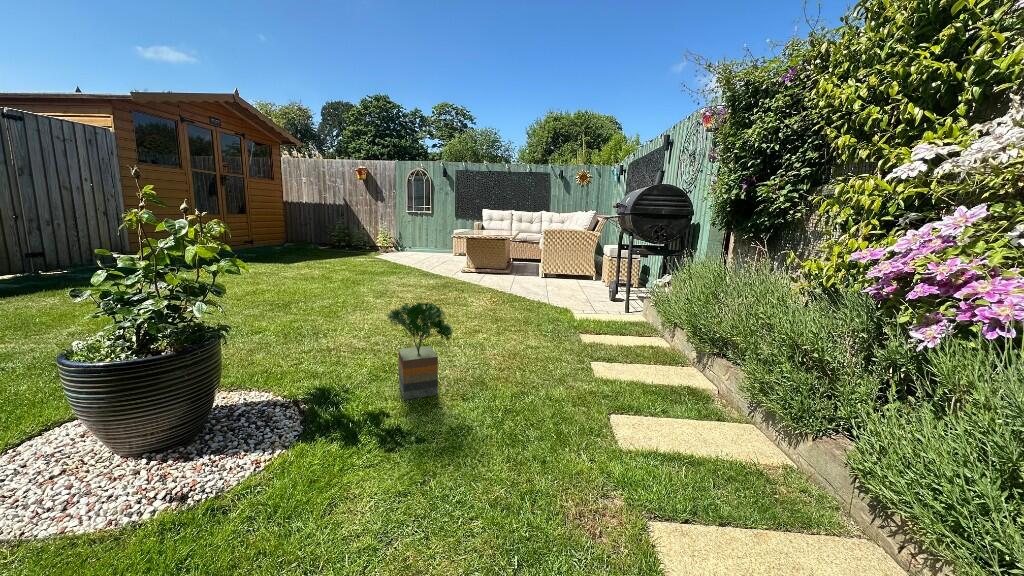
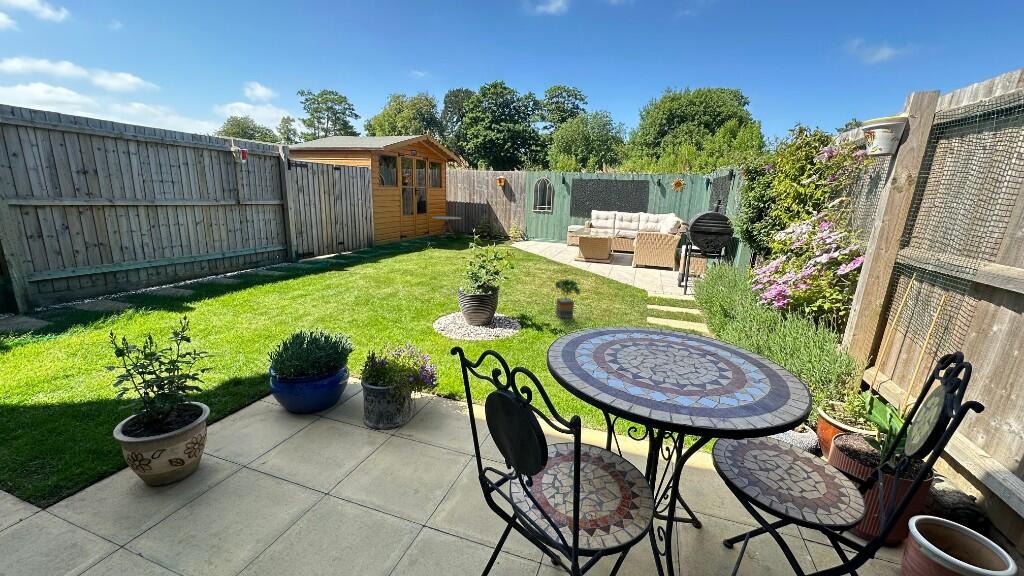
round table: none [258,220,306,250] -> present [432,216,461,238]

